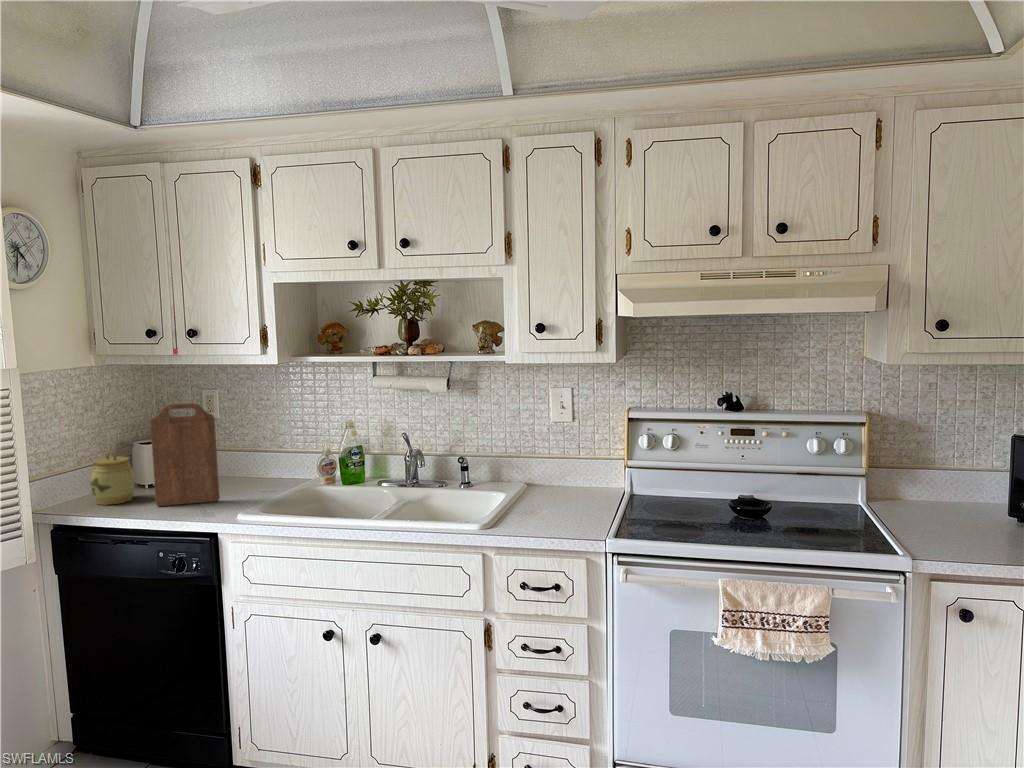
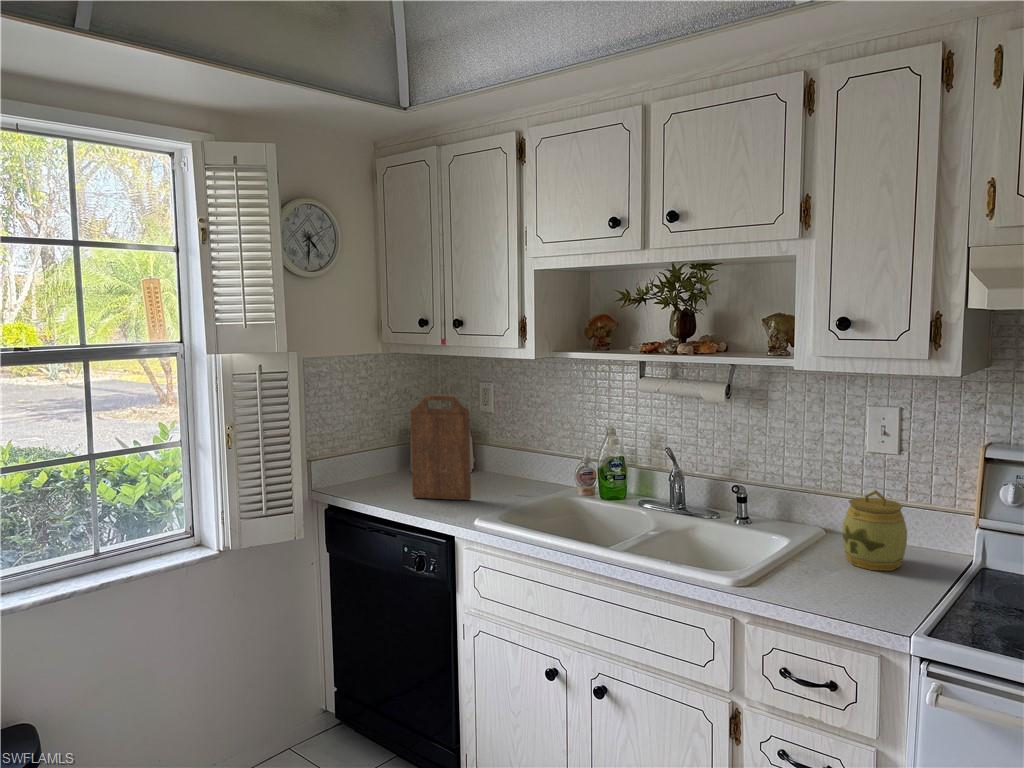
jar: present [91,451,134,505] -> present [843,490,907,571]

